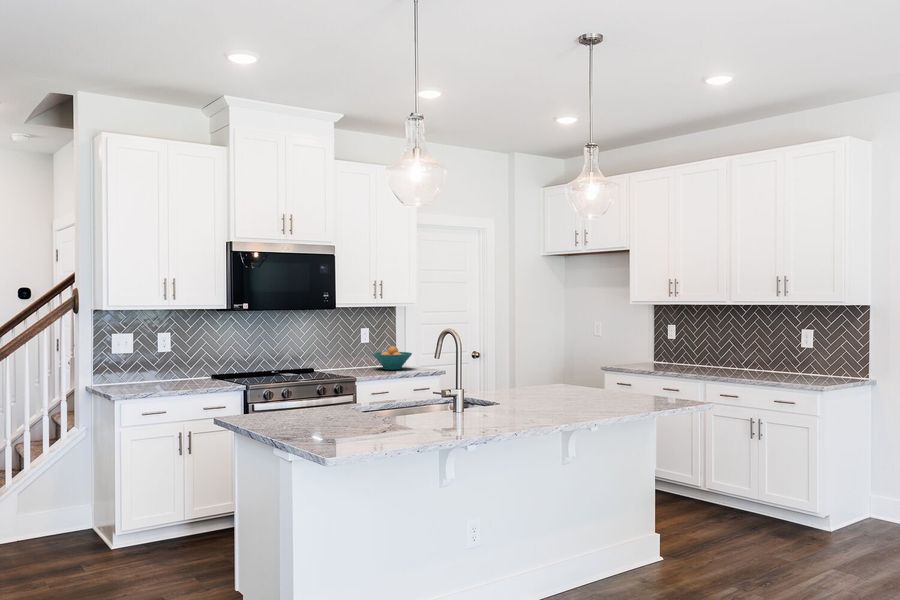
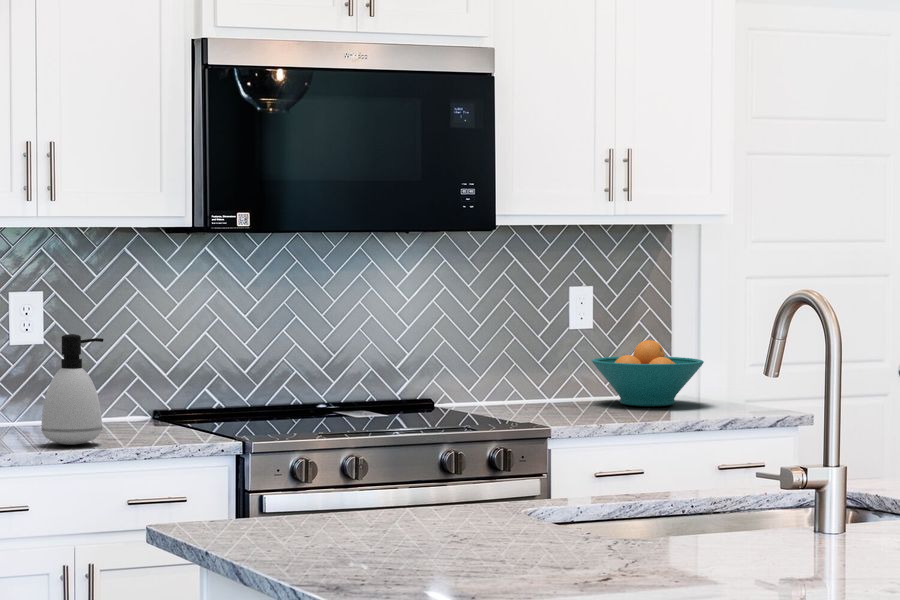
soap dispenser: none [173,349,196,388] -> present [42,334,103,445]

